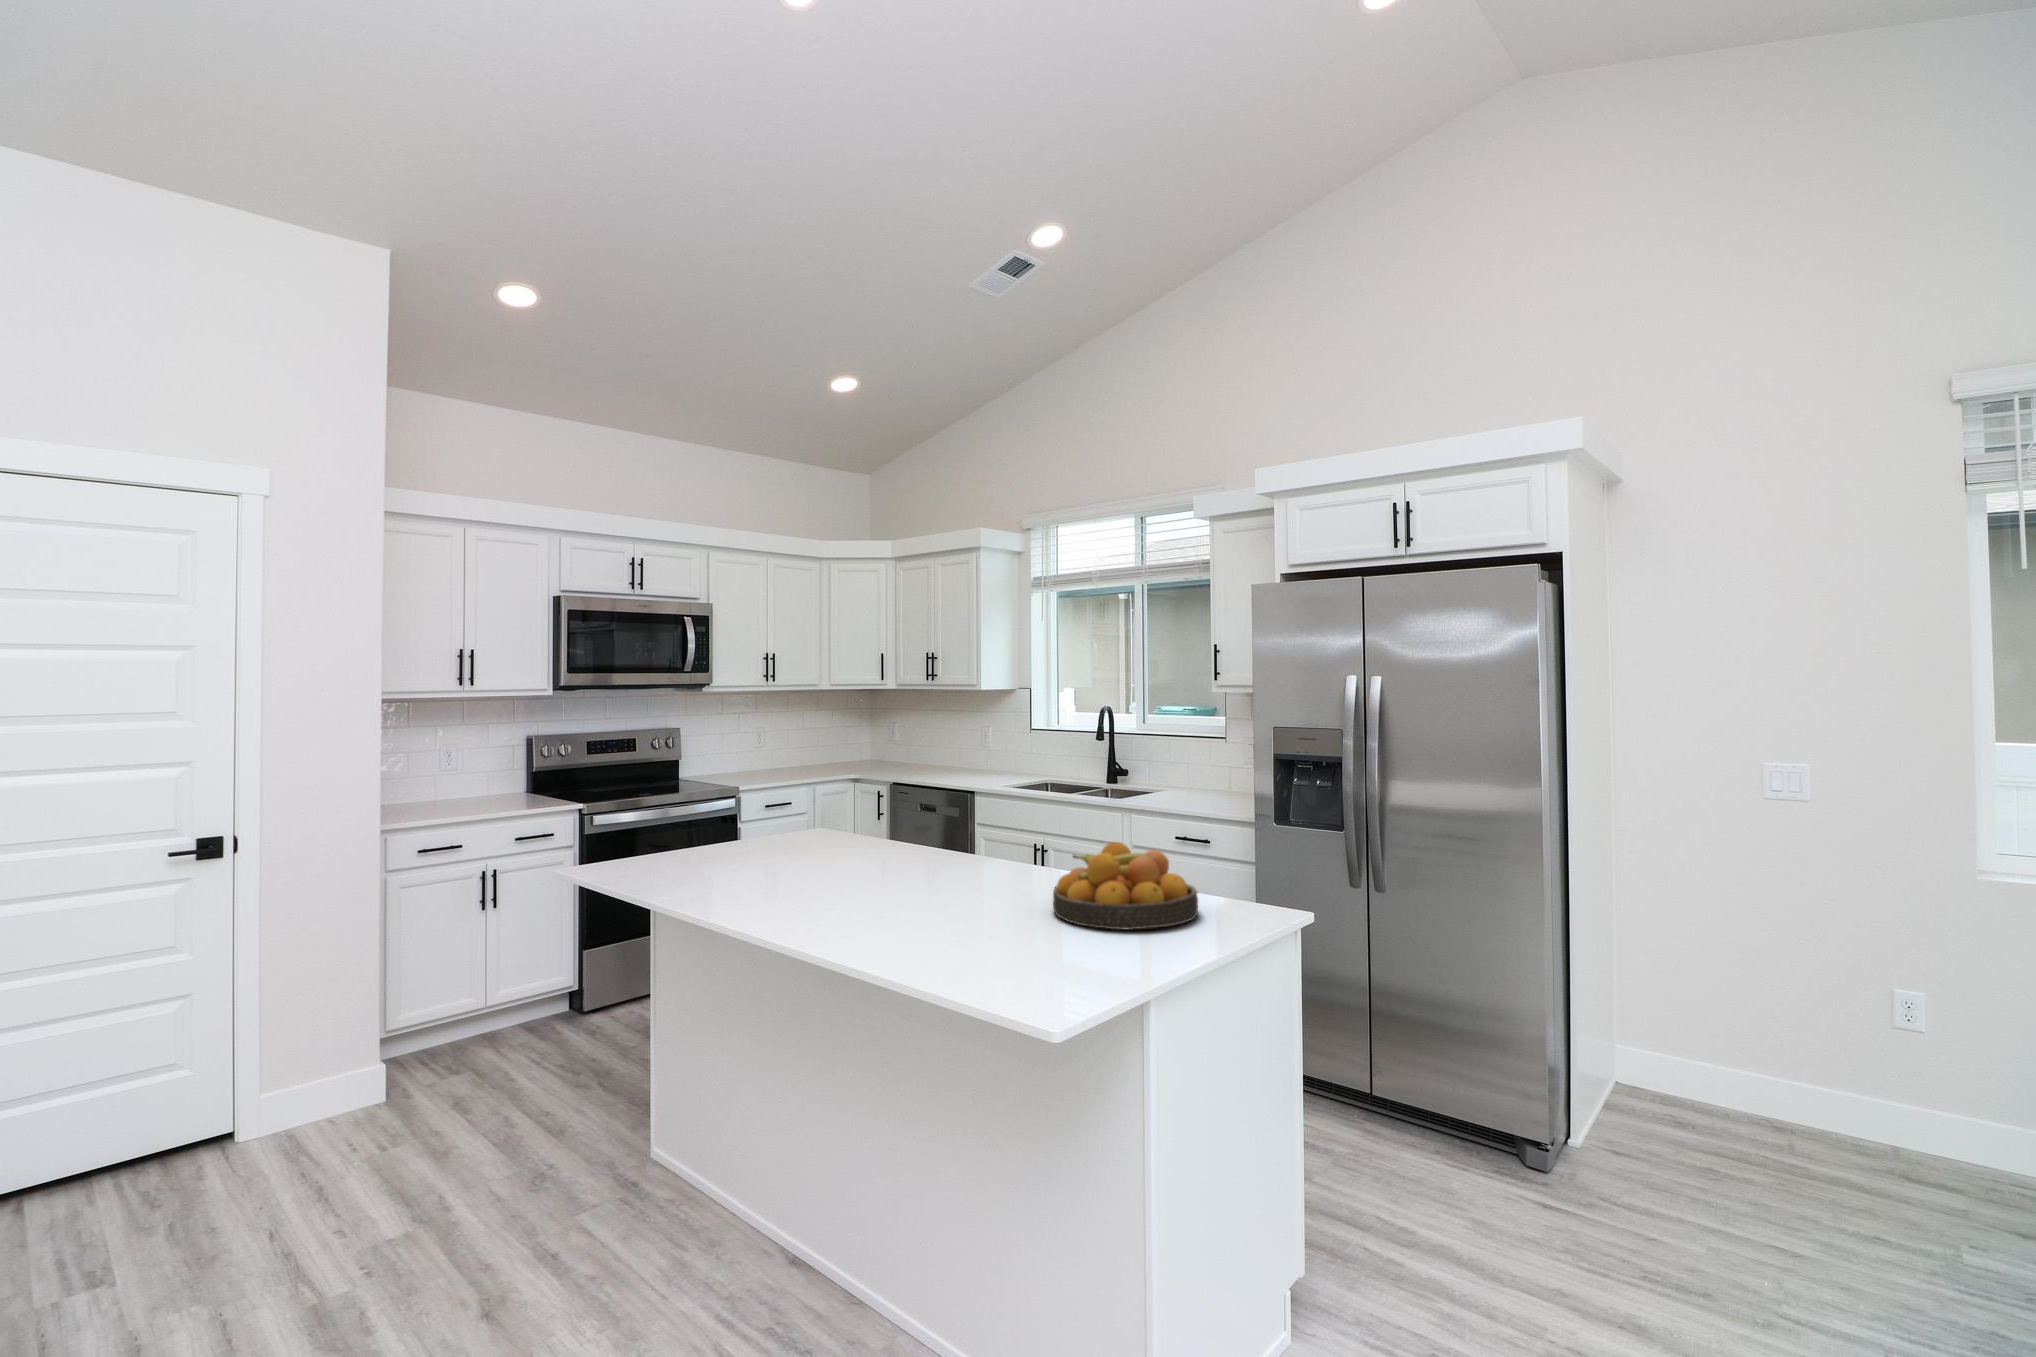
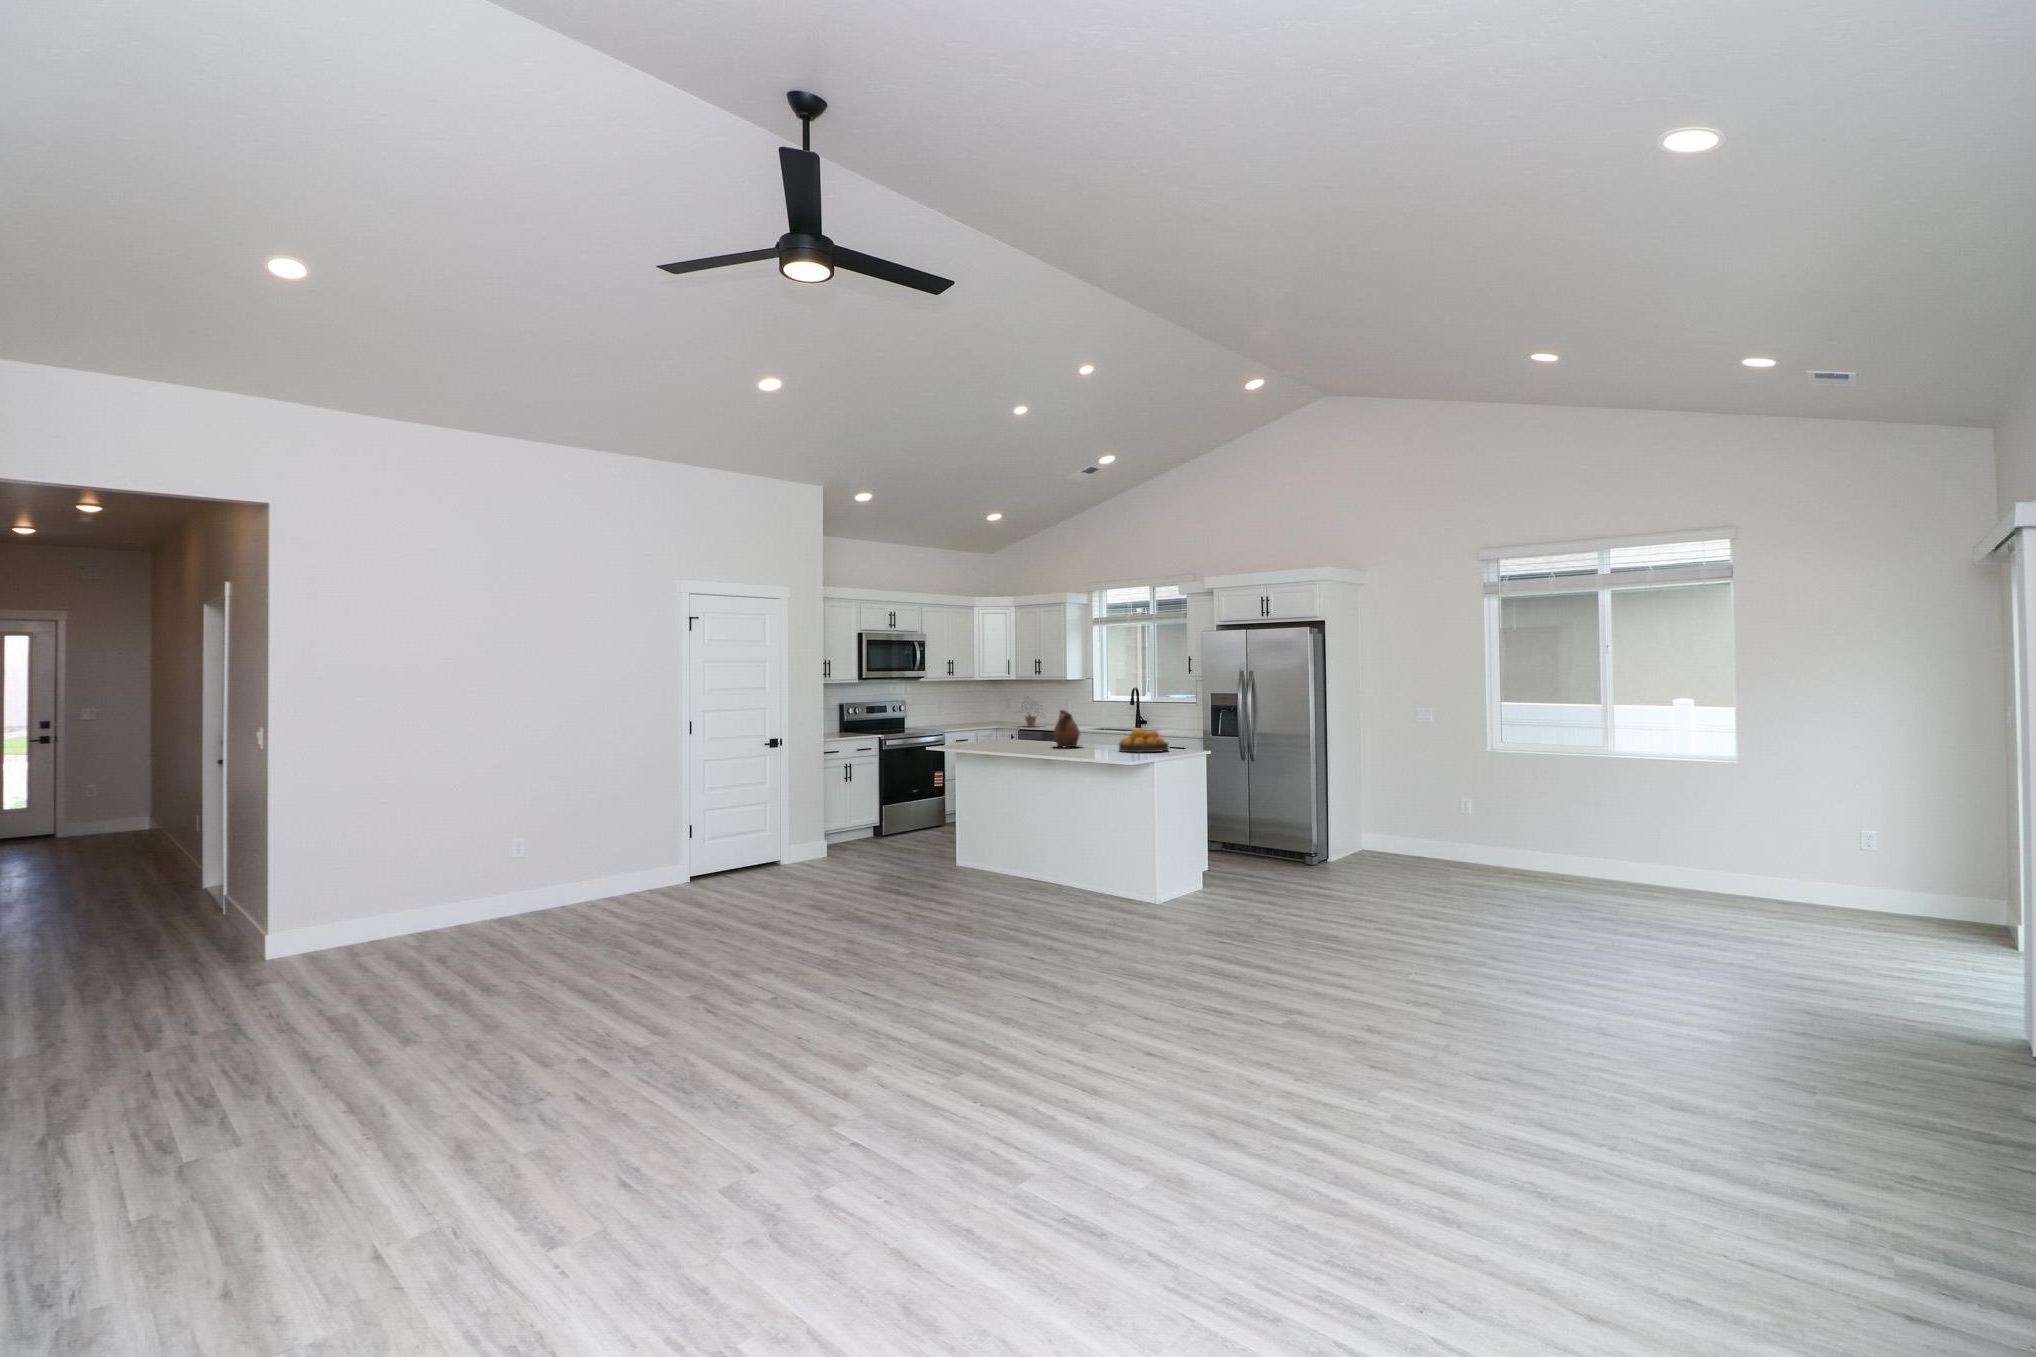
potted plant: none [888,718,948,775] -> present [1025,705,1037,727]
ceramic pitcher: none [878,781,971,884] -> present [1053,710,1080,748]

